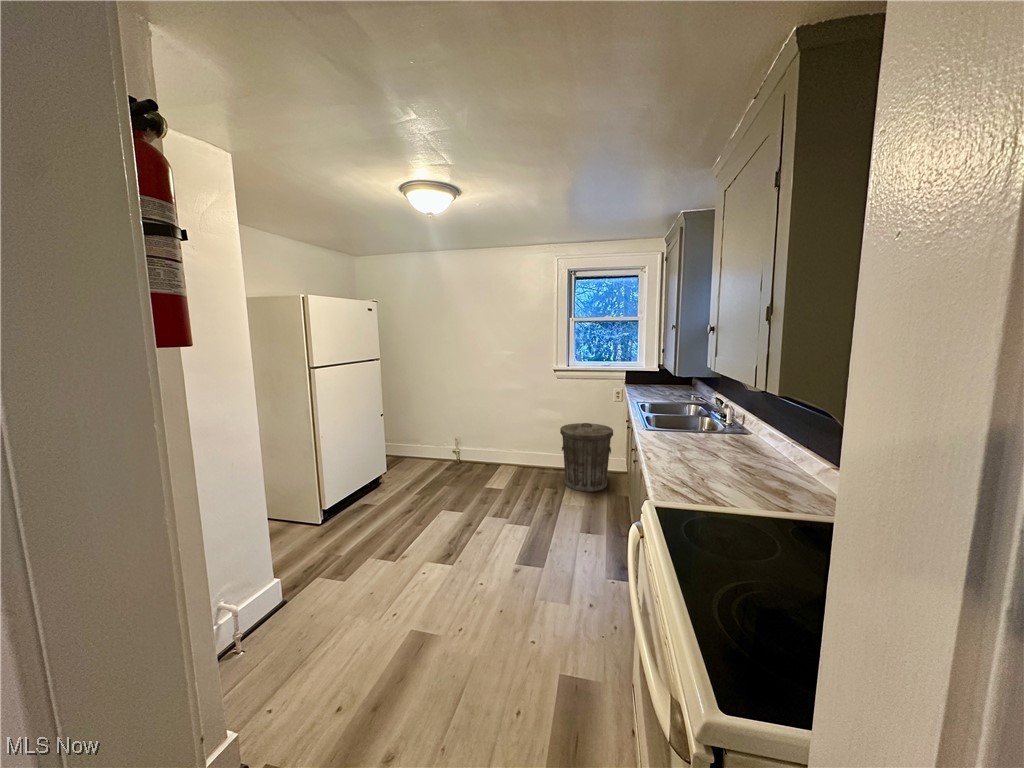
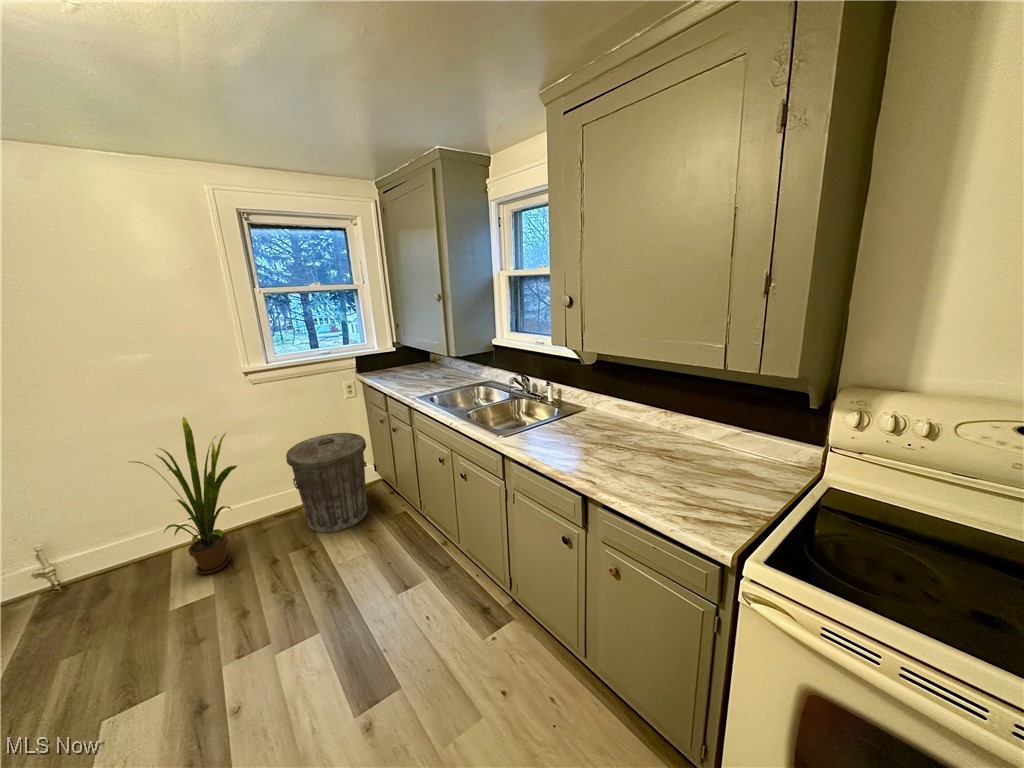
house plant: none [487,389,536,481] -> present [130,417,237,574]

